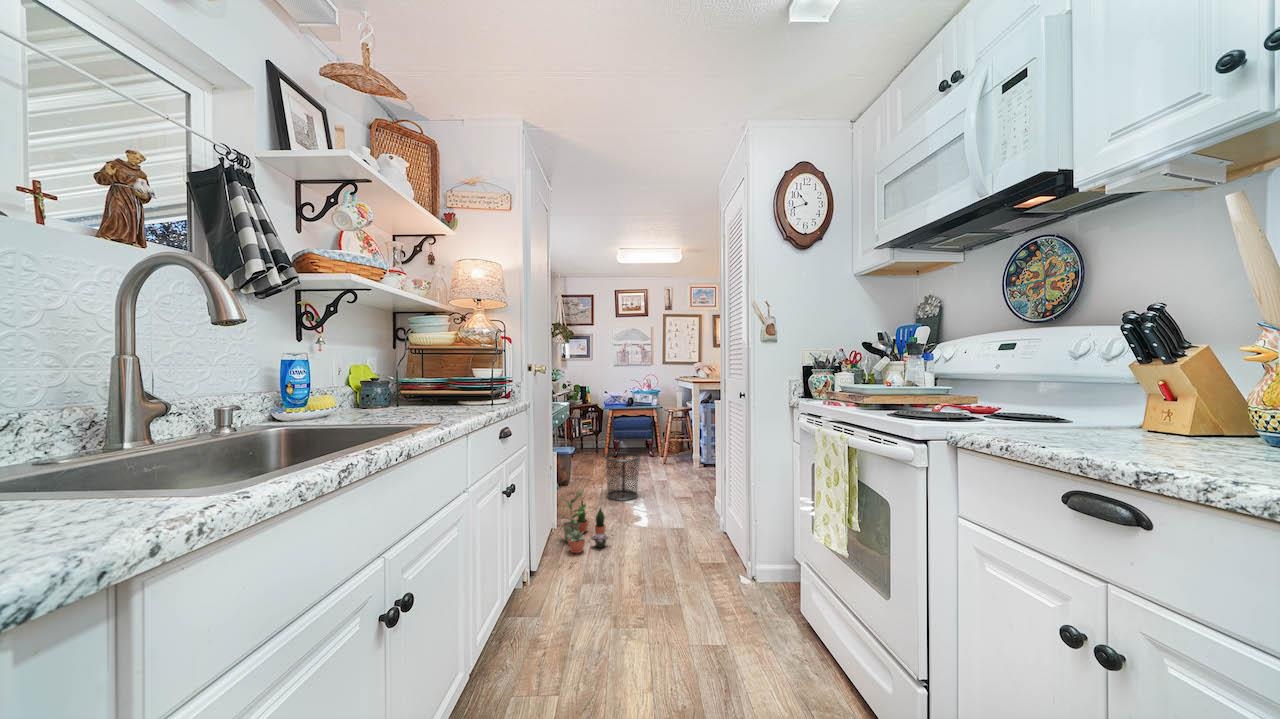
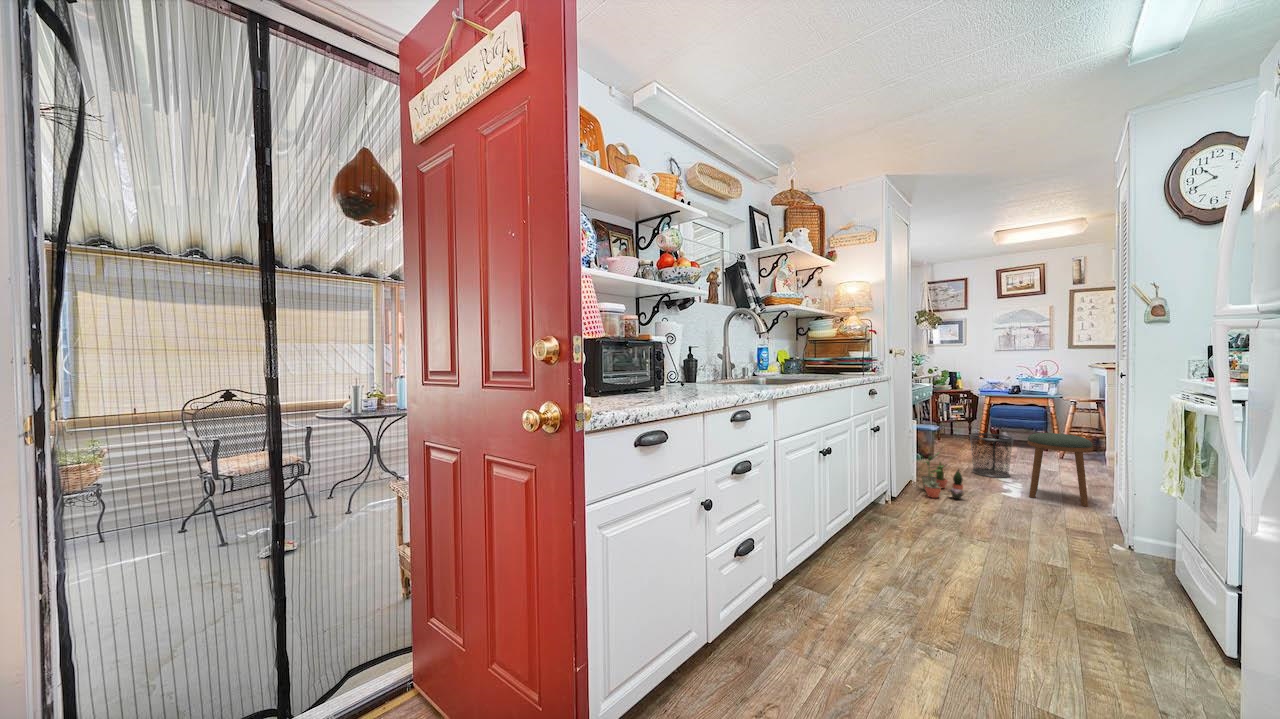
stool: none [657,450,704,523] -> present [1028,433,1093,507]

